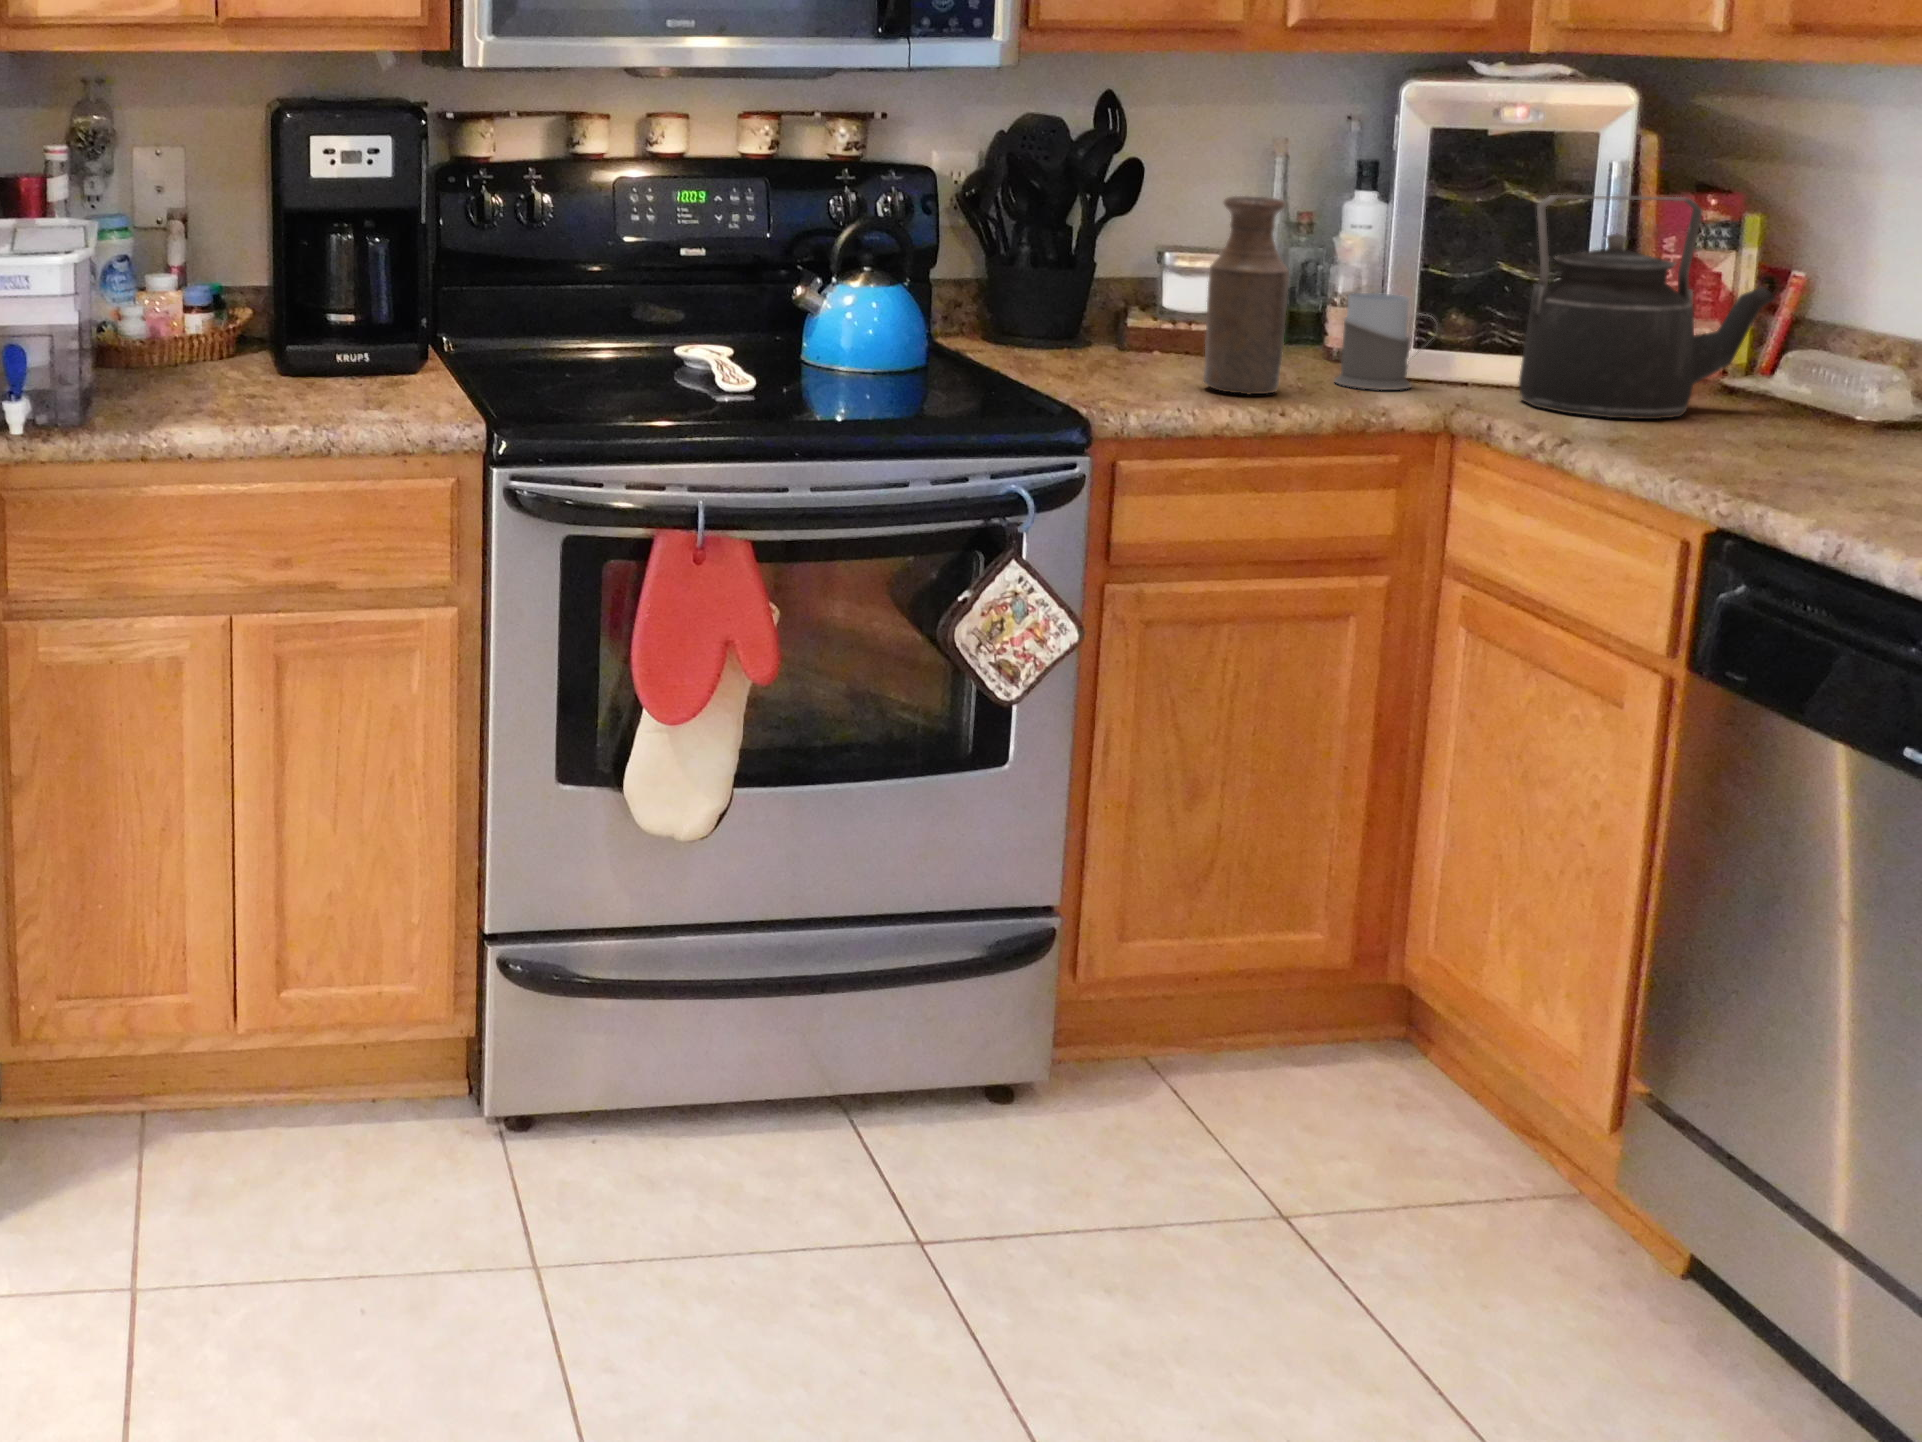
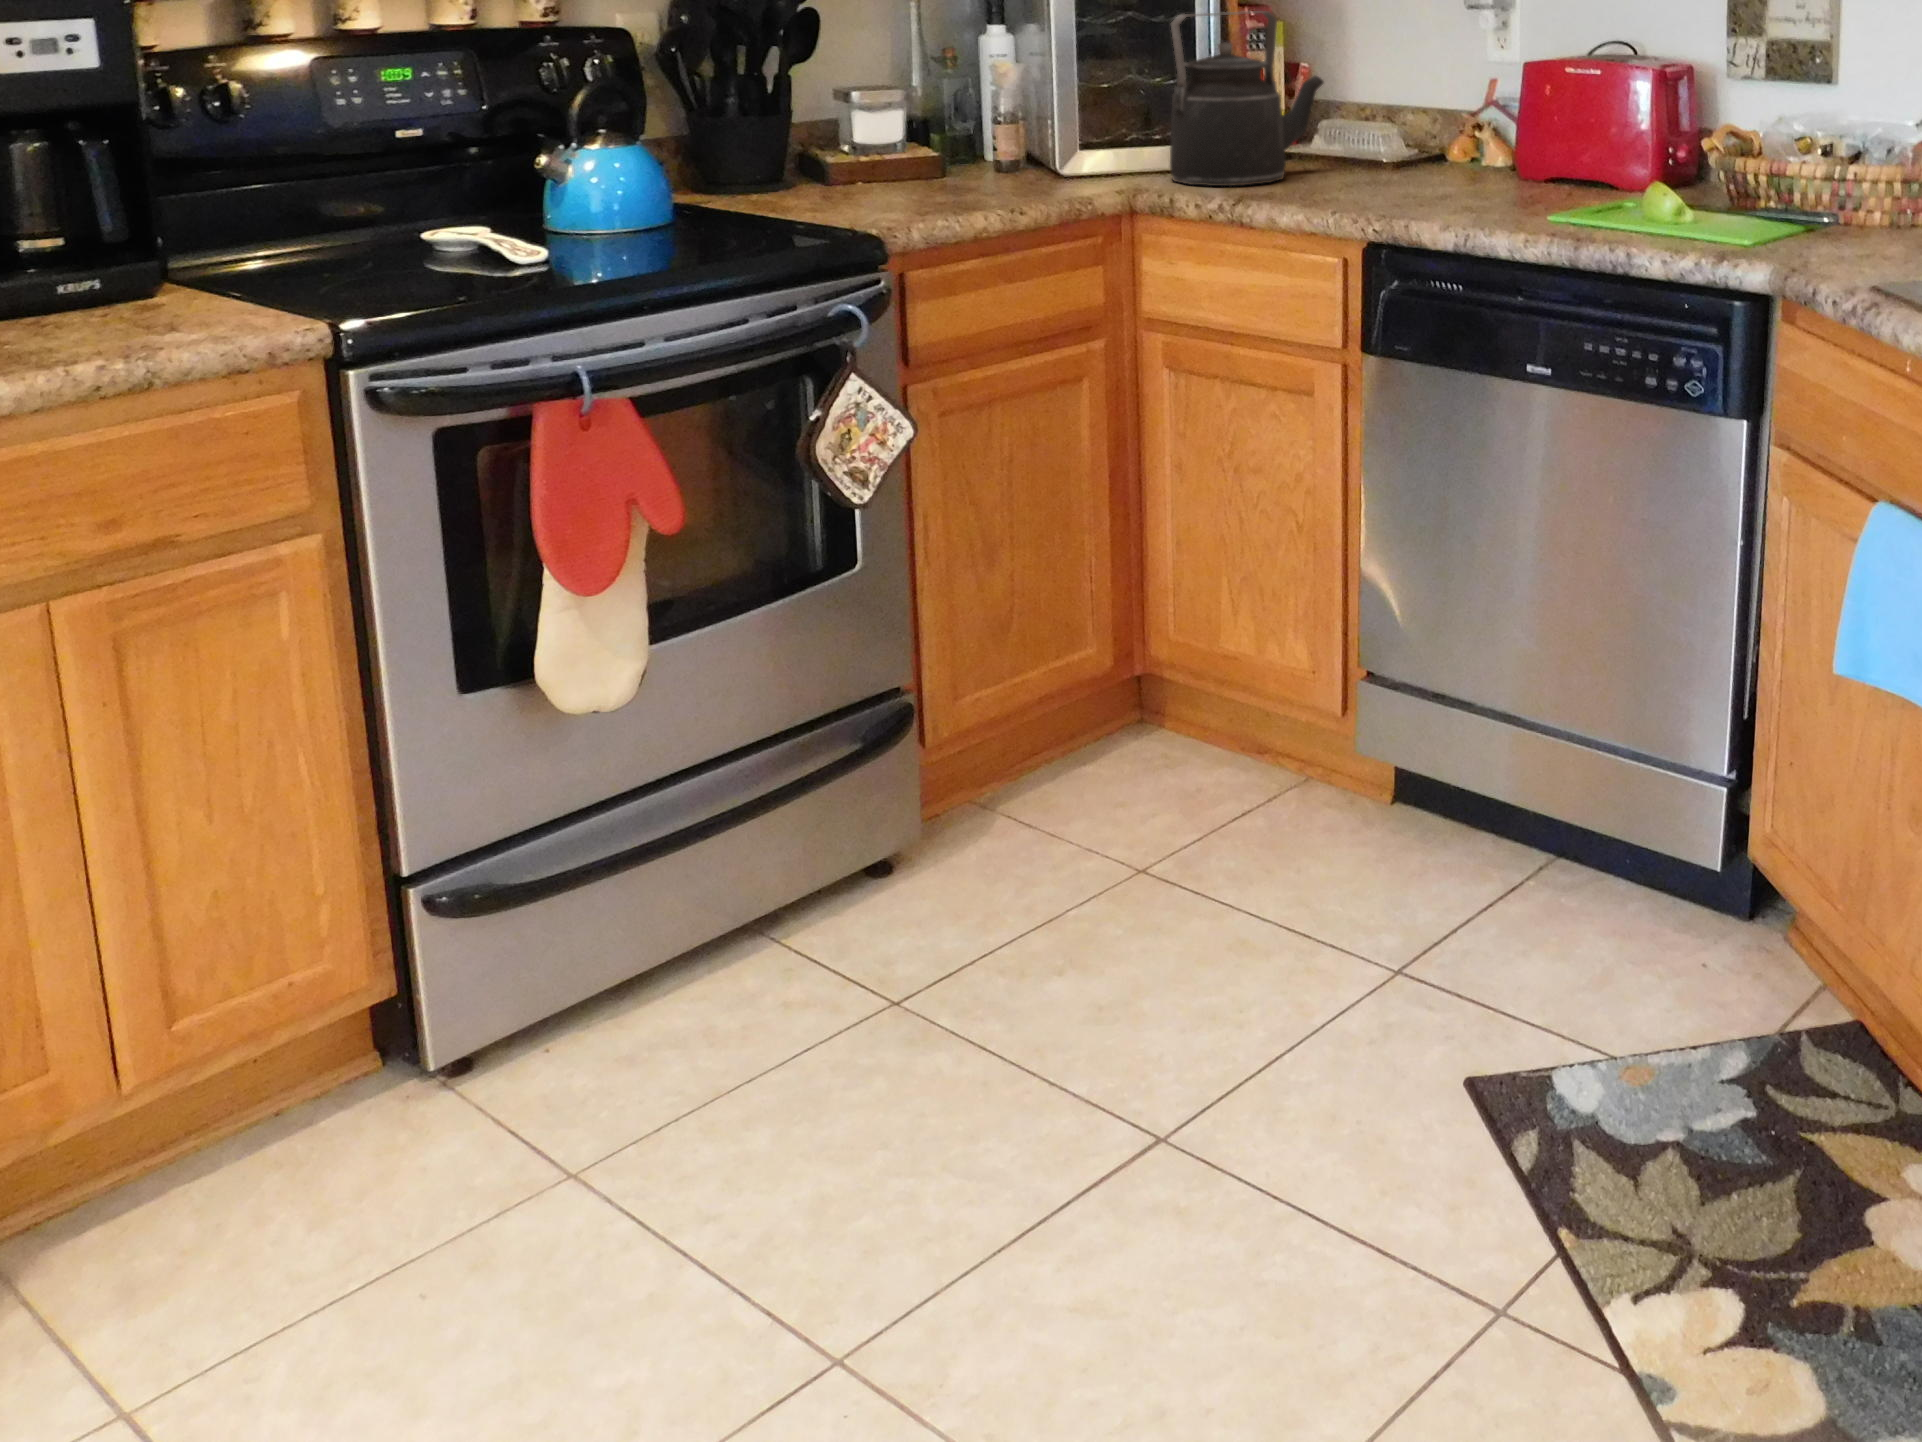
bottle: present [1203,196,1289,394] -> none [937,31,1004,202]
mug: present [1335,293,1434,390] -> none [1030,107,1105,187]

